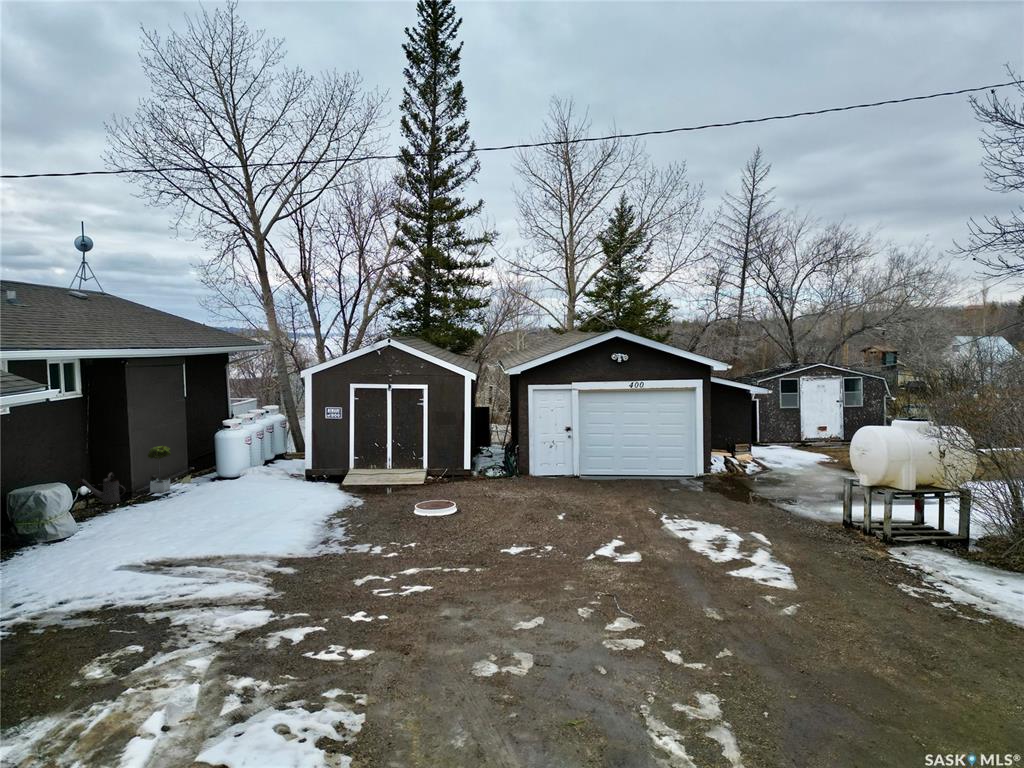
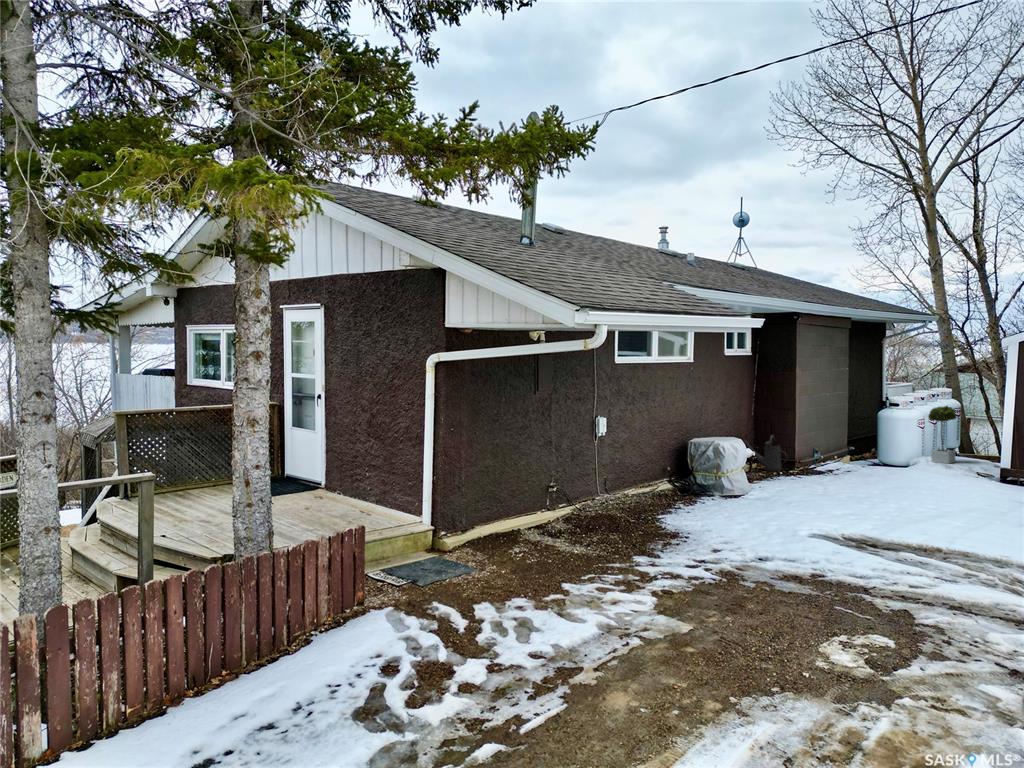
potted tree: present [148,446,171,492] -> present [928,406,956,464]

